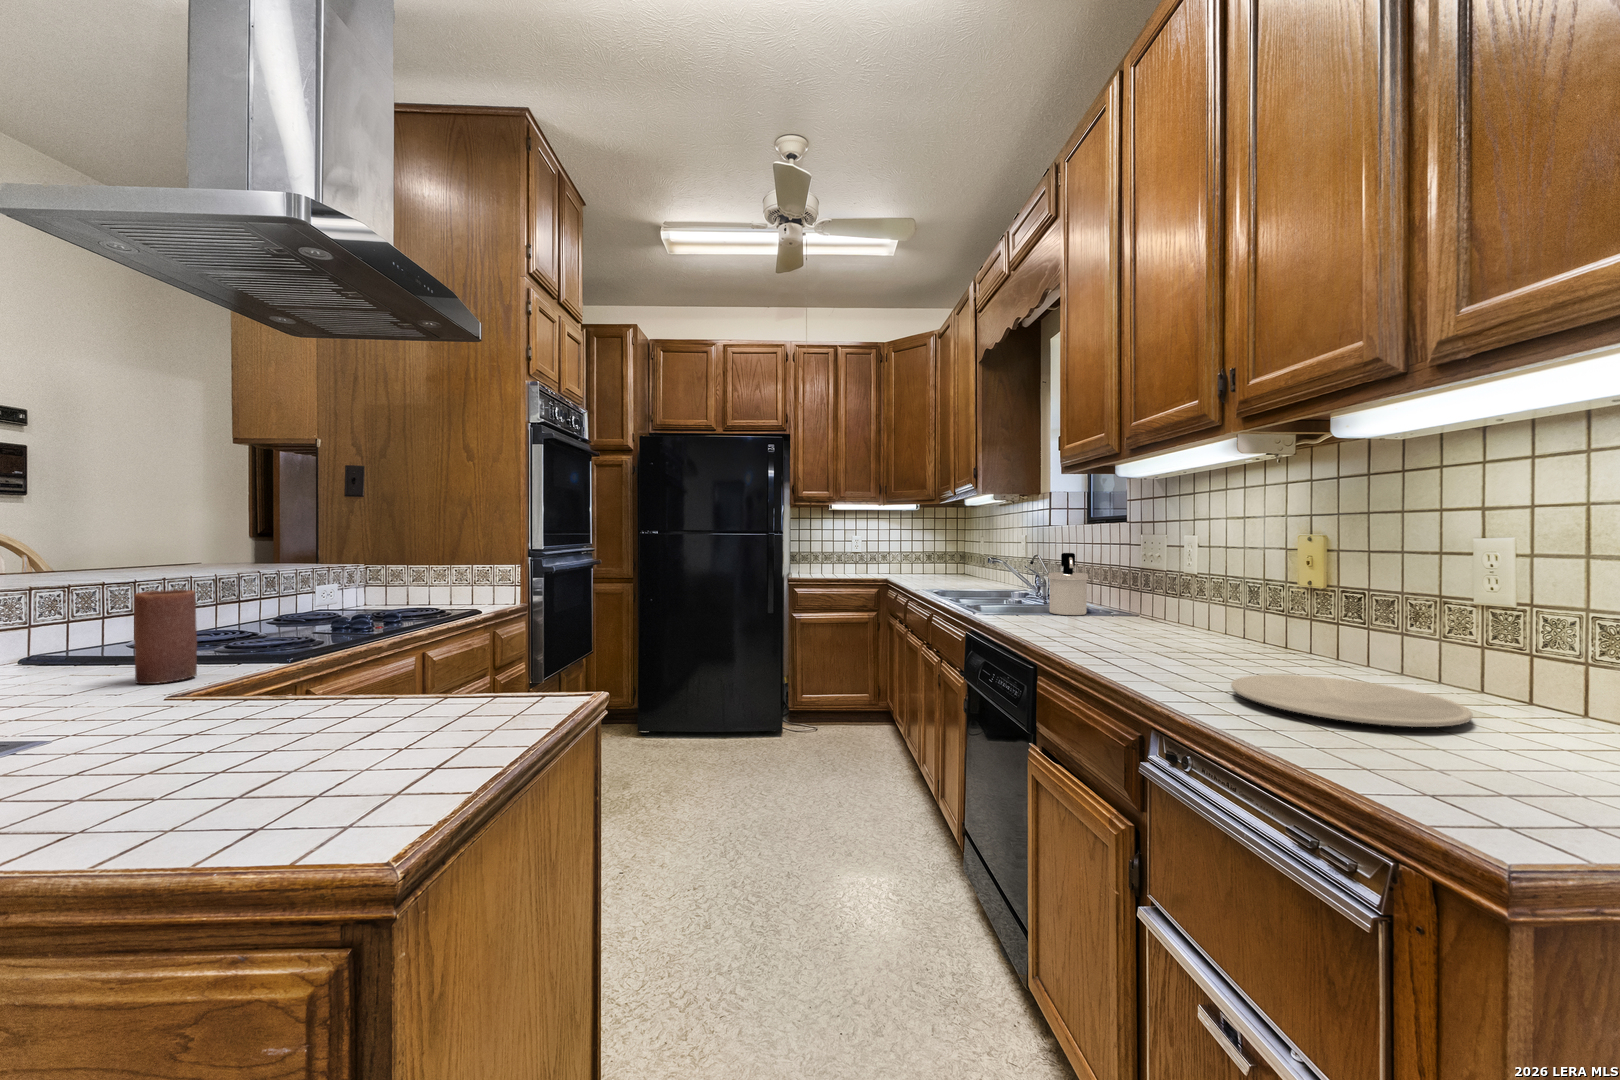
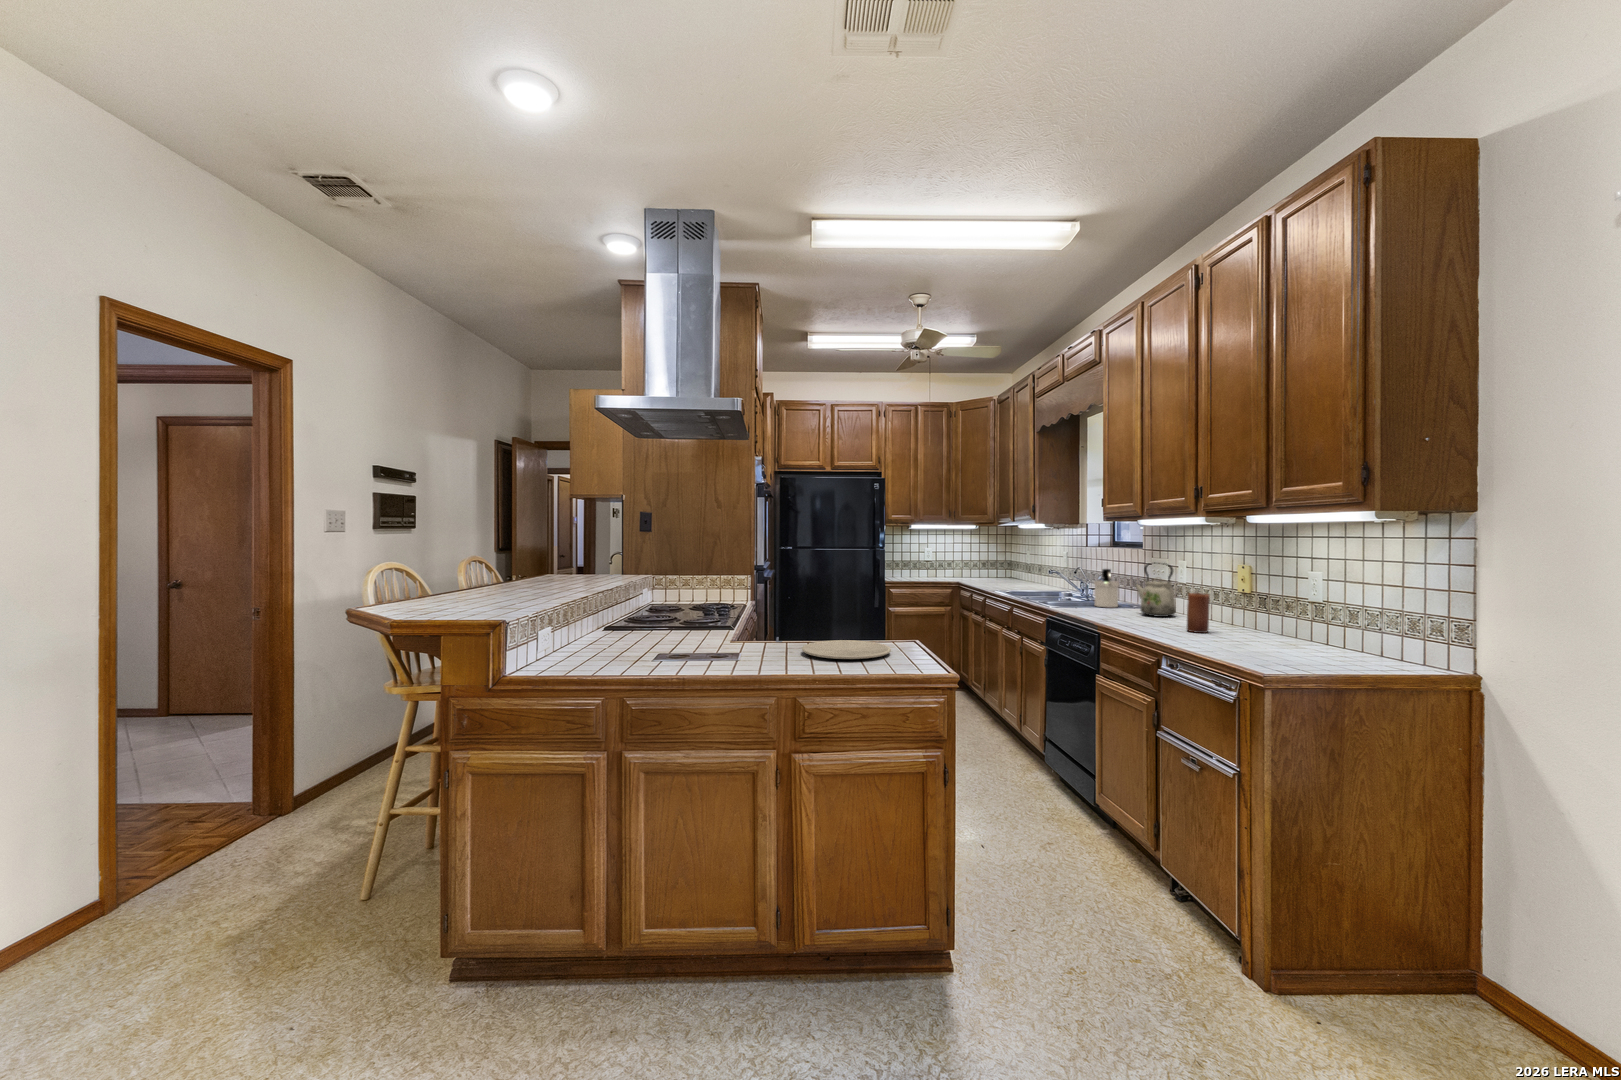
kettle: none [1109,538,1180,632] -> present [1135,563,1176,617]
candle: present [134,590,197,684] -> present [1187,593,1210,633]
plate: present [1231,675,1472,727] -> present [802,640,891,659]

